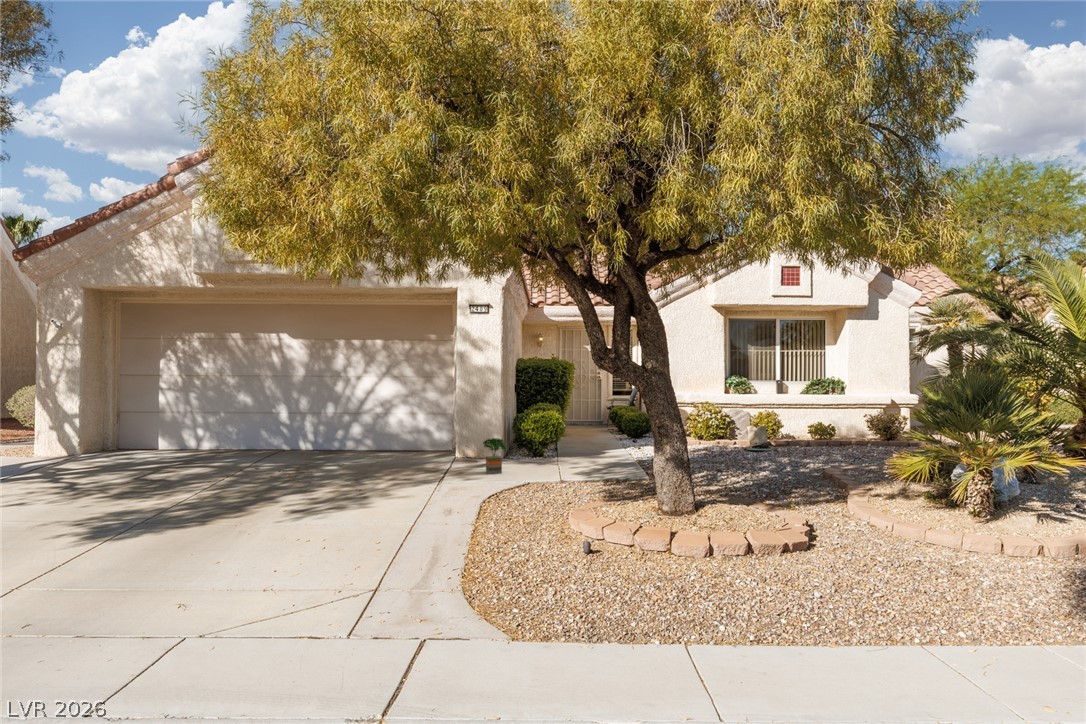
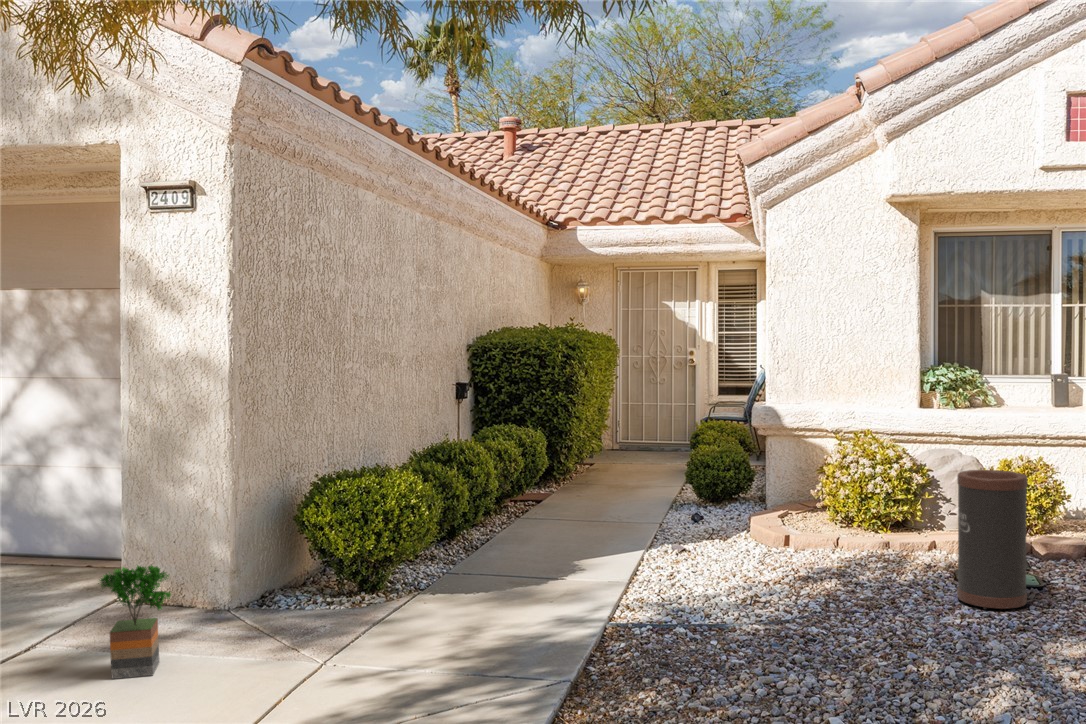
trash can: none [748,410,770,456] -> present [957,470,1027,609]

